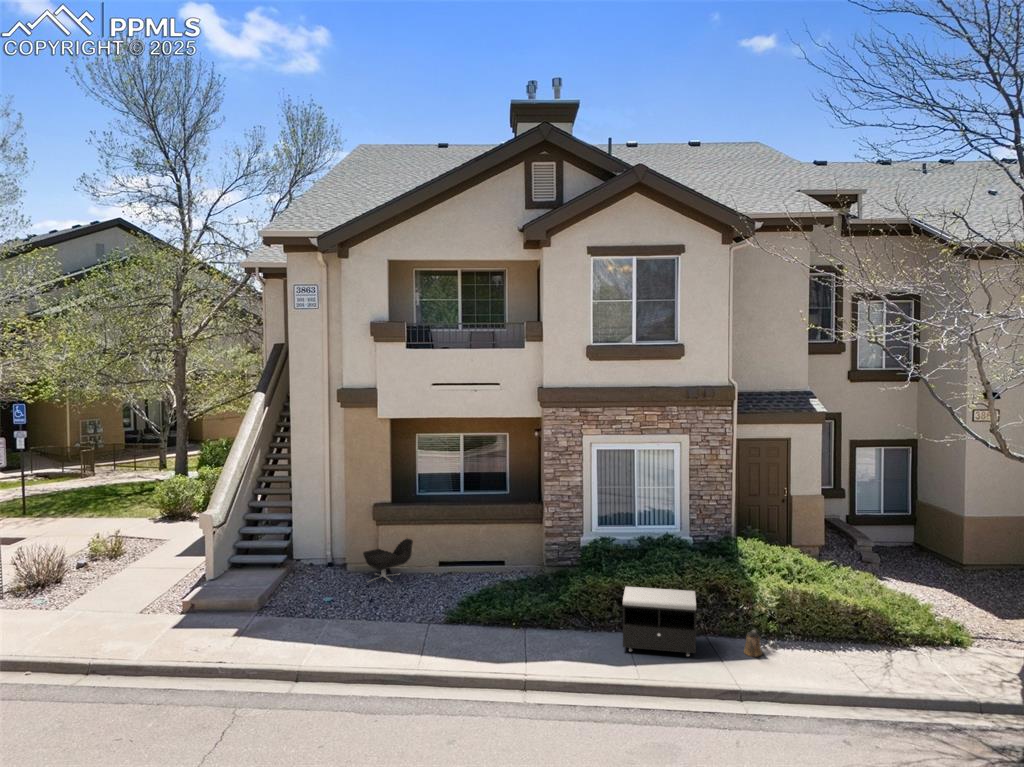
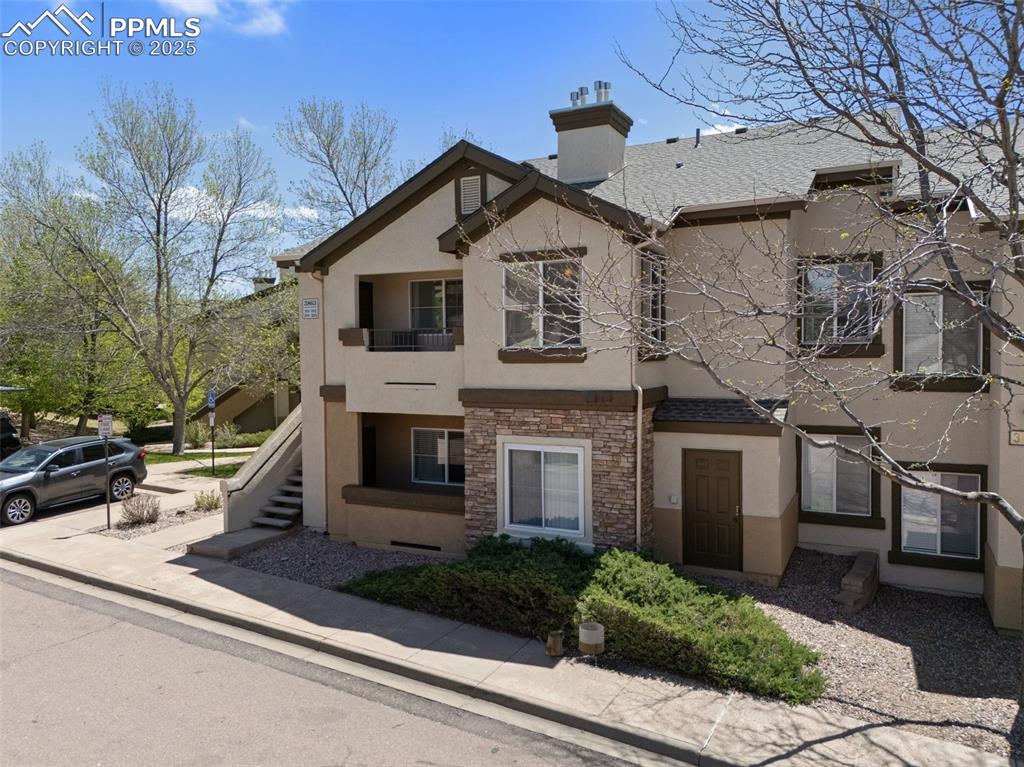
lounge chair: present [363,539,413,582] -> none [323,516,366,556]
storage bench: present [623,587,696,656] -> none [437,574,515,645]
planter: none [782,618,809,660] -> present [578,623,604,655]

